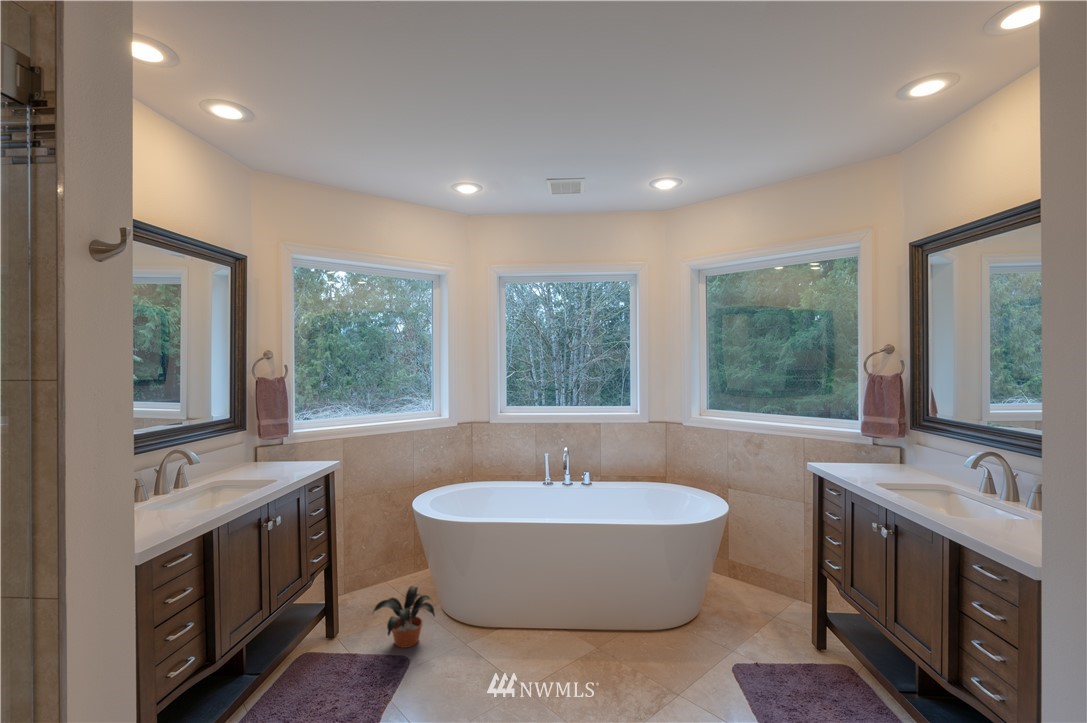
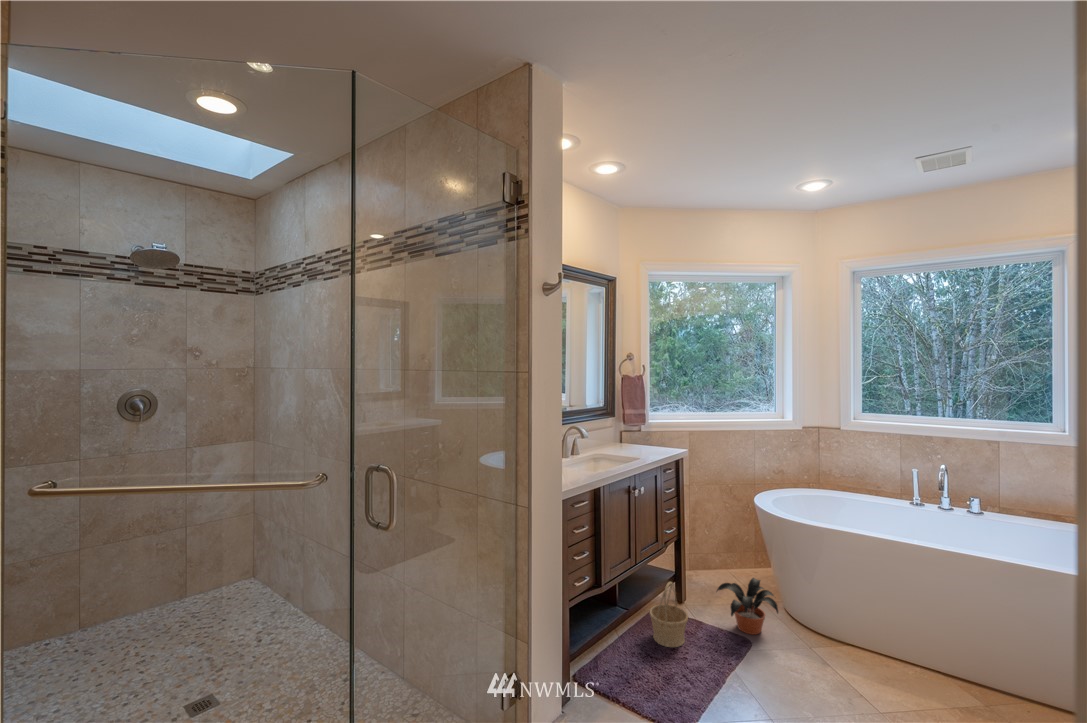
basket: none [291,620,340,701] -> present [650,582,688,647]

